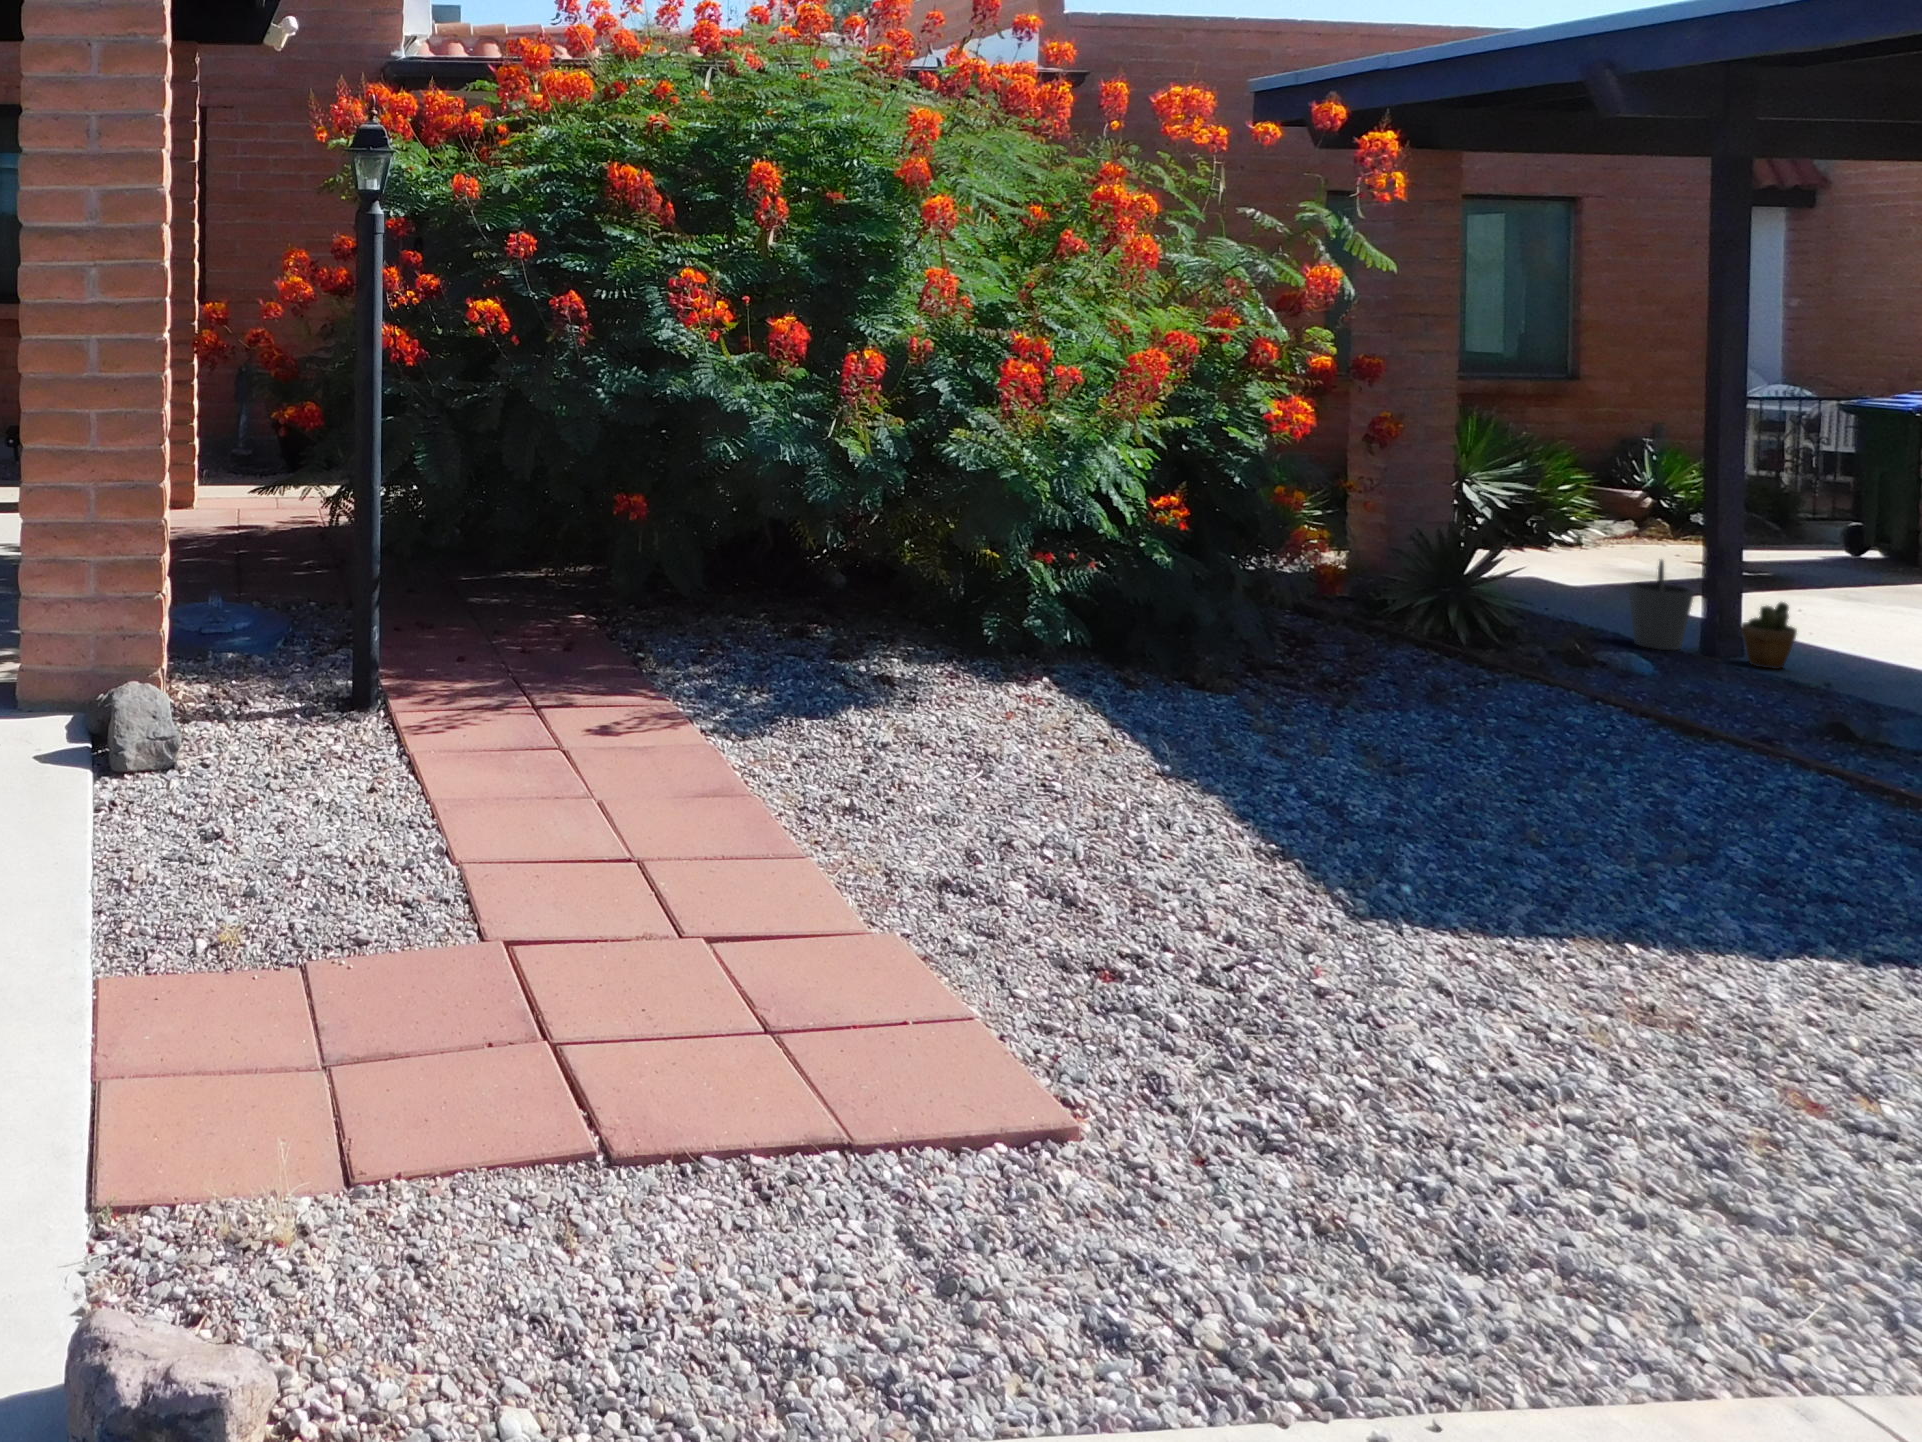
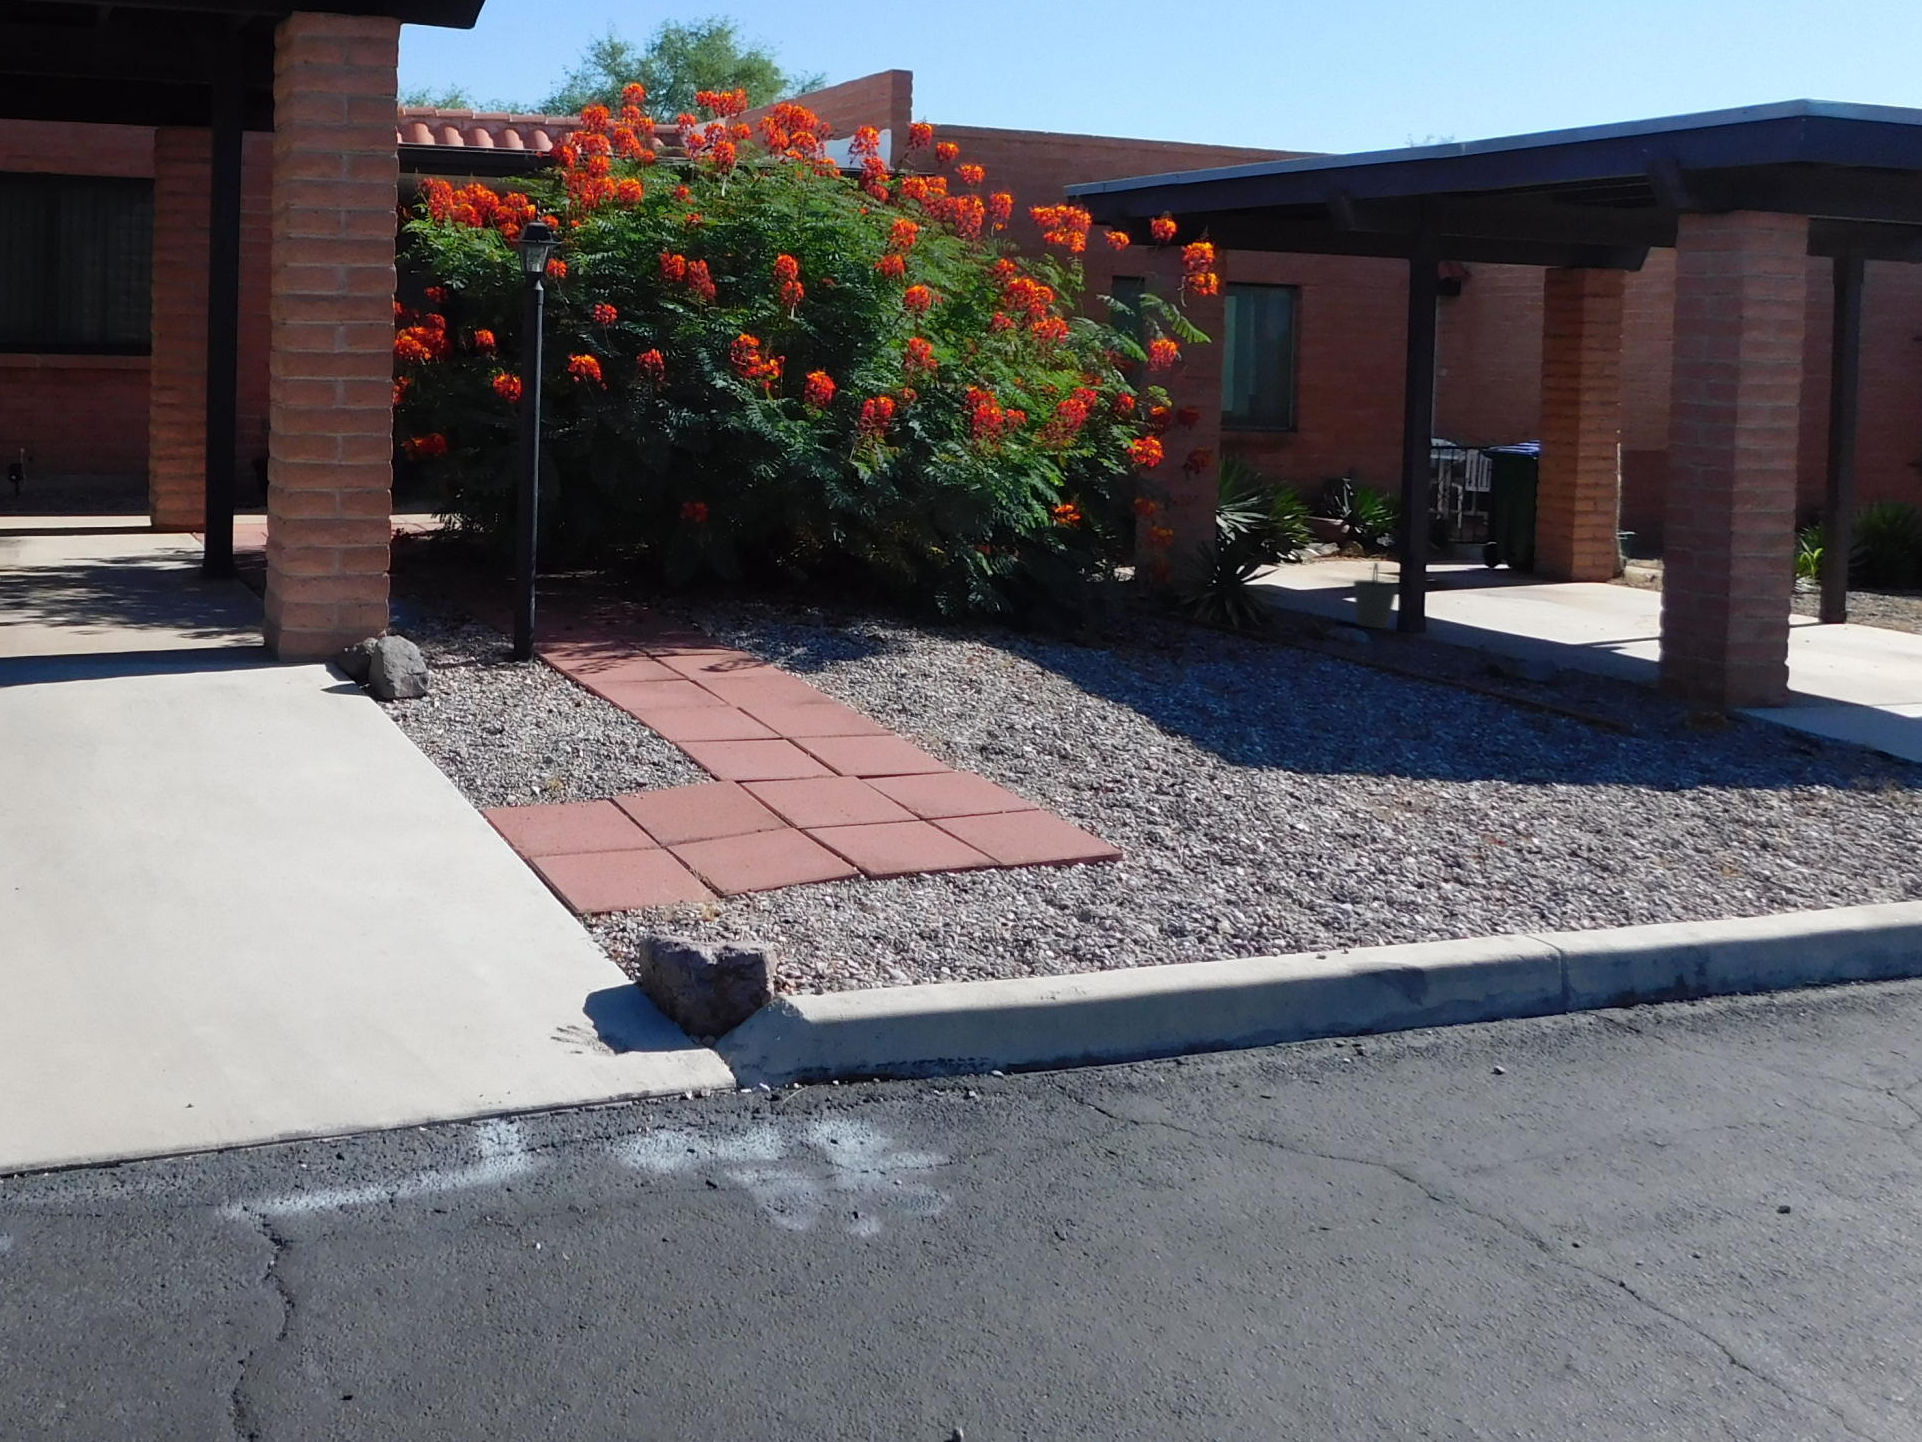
potted plant: present [1741,602,1797,669] -> none [1428,591,1464,639]

